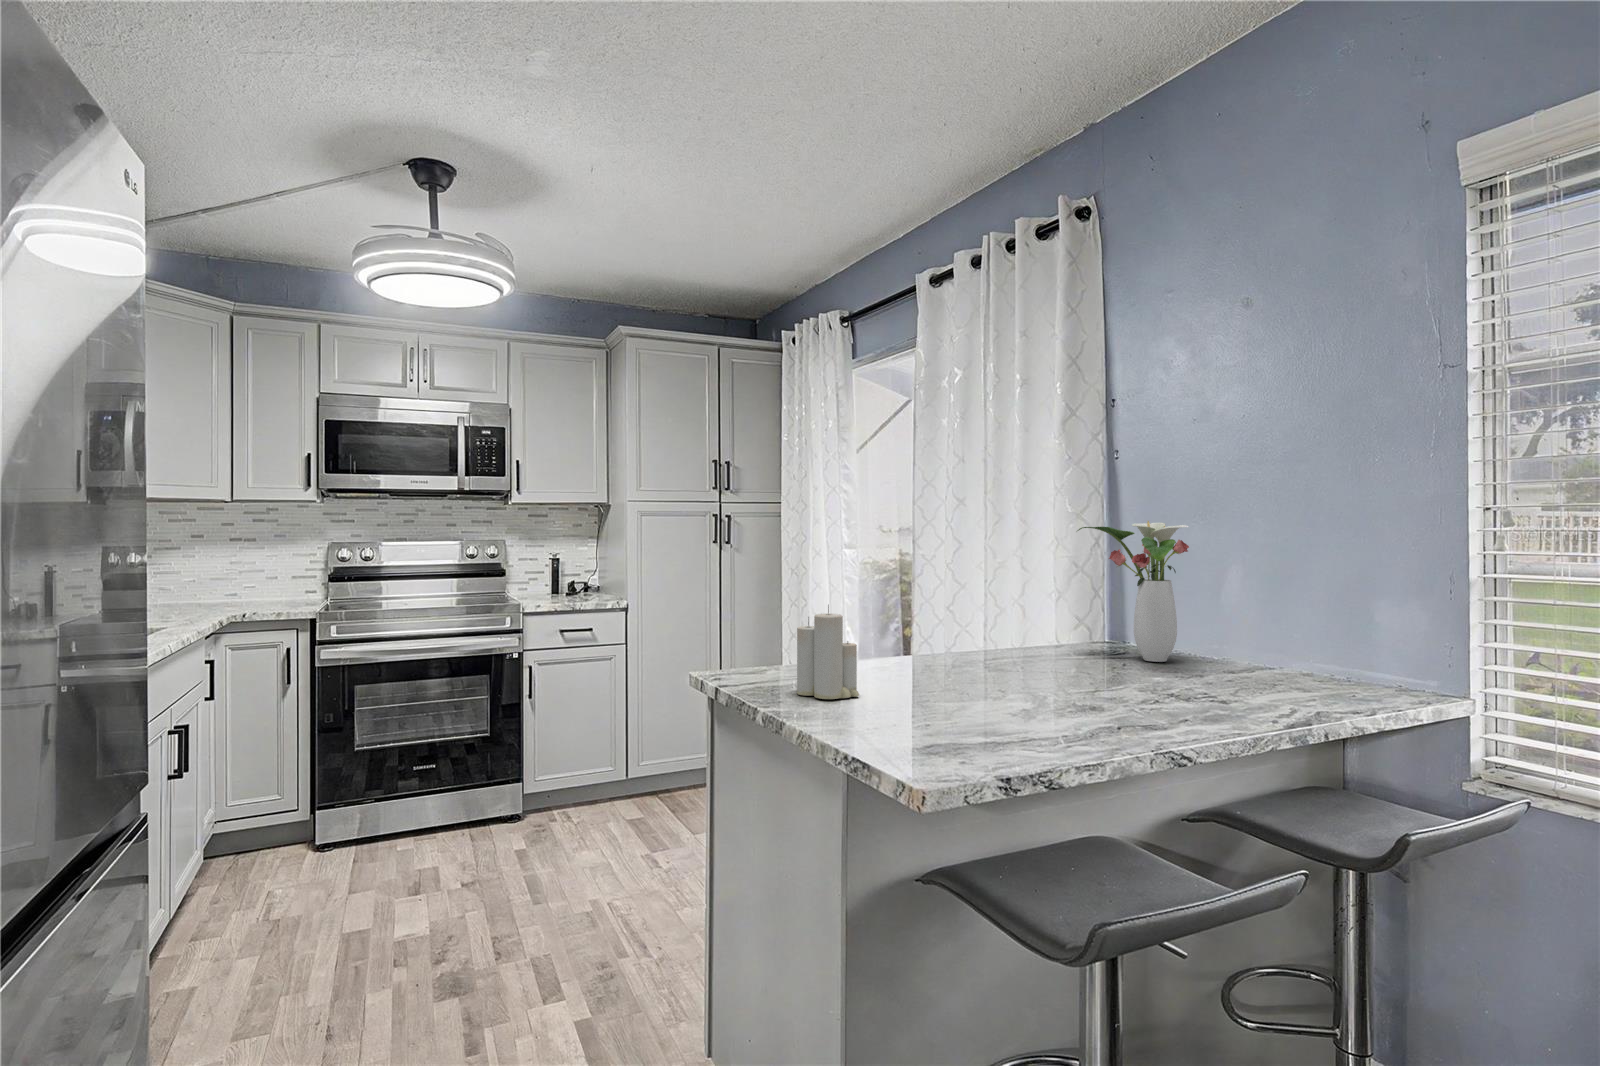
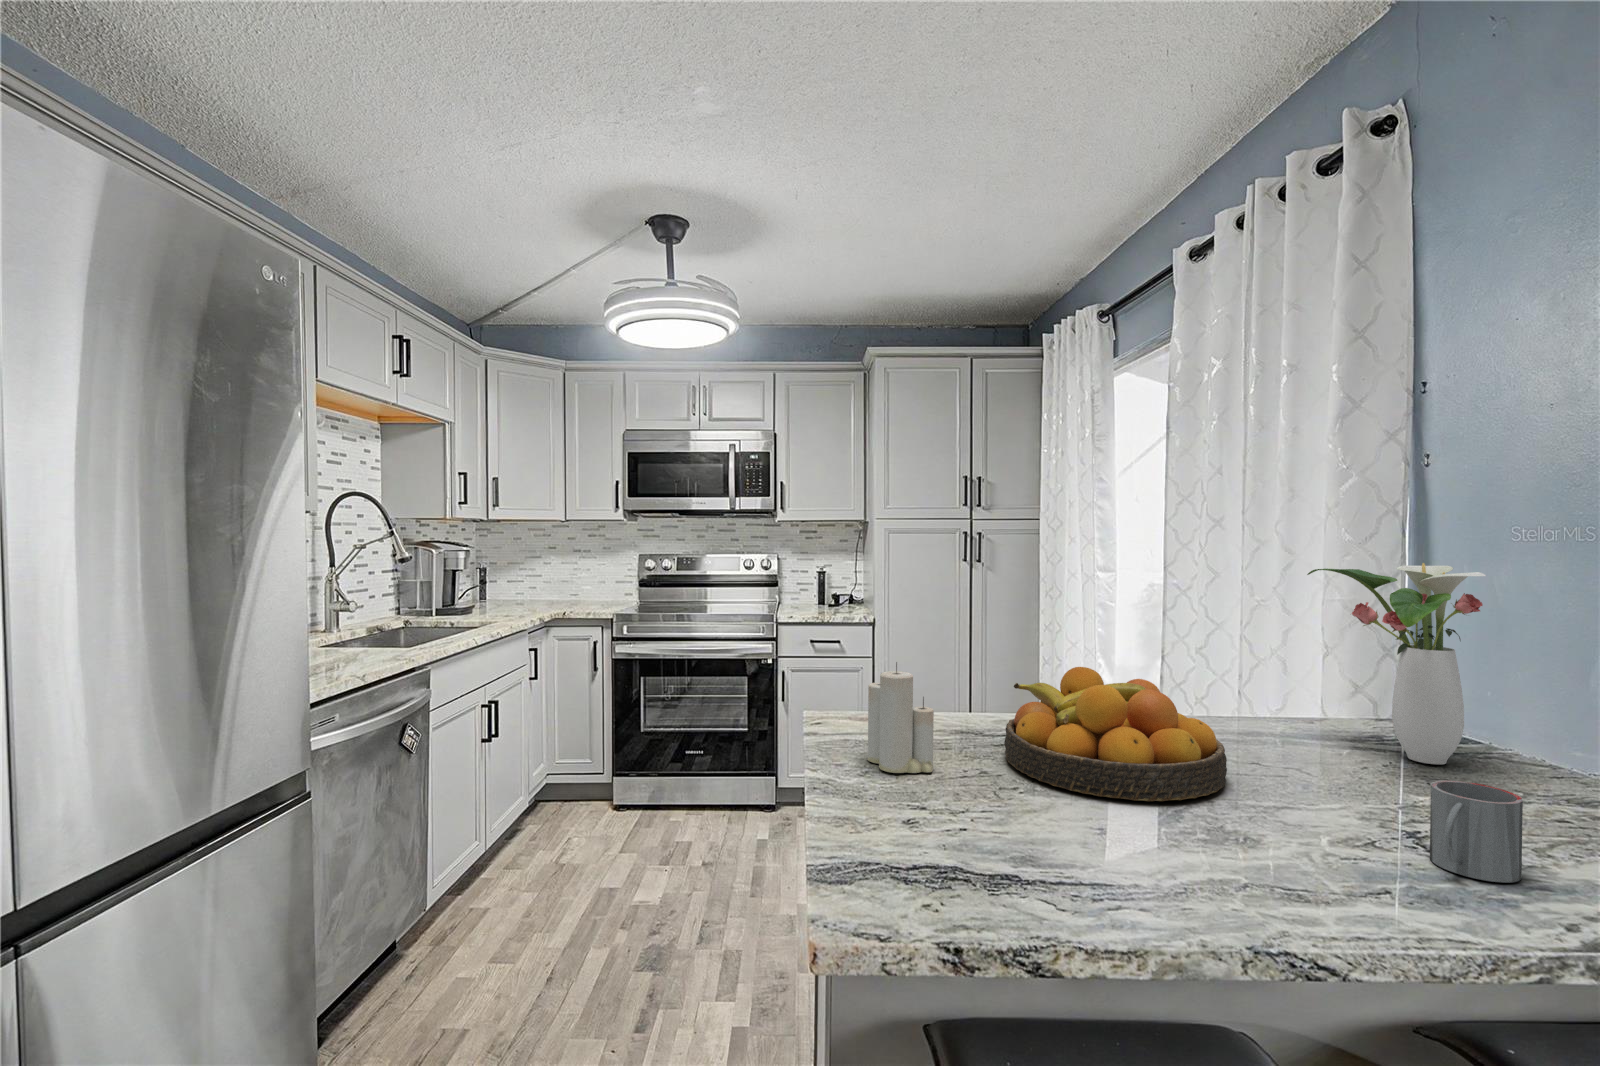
fruit bowl: none [894,606,1062,696] -> present [1004,667,1227,801]
mug: none [1202,653,1252,709] -> present [1430,781,1523,883]

